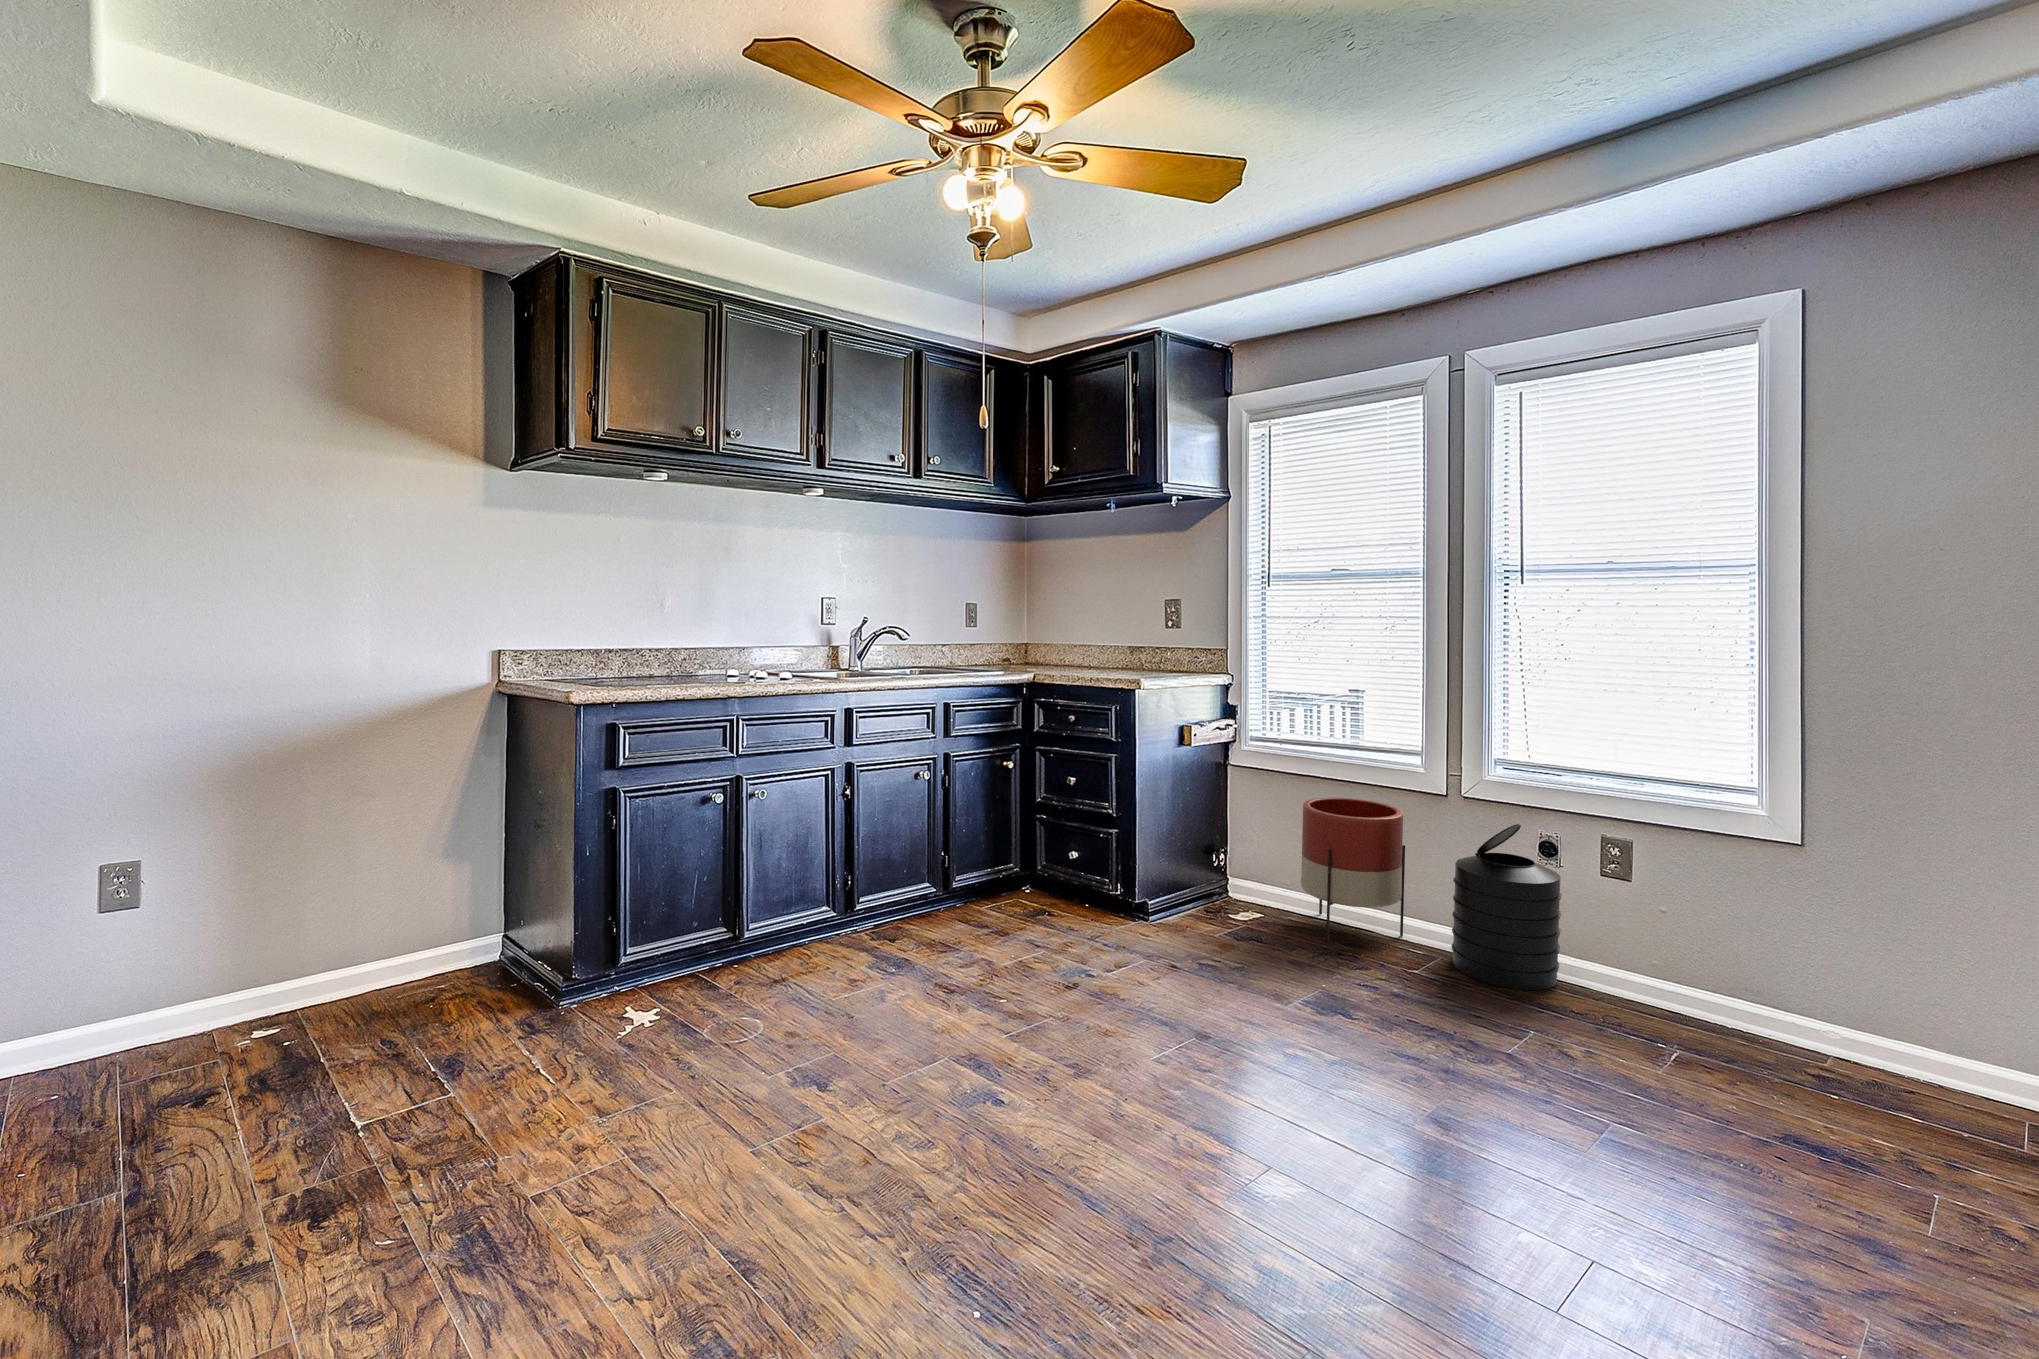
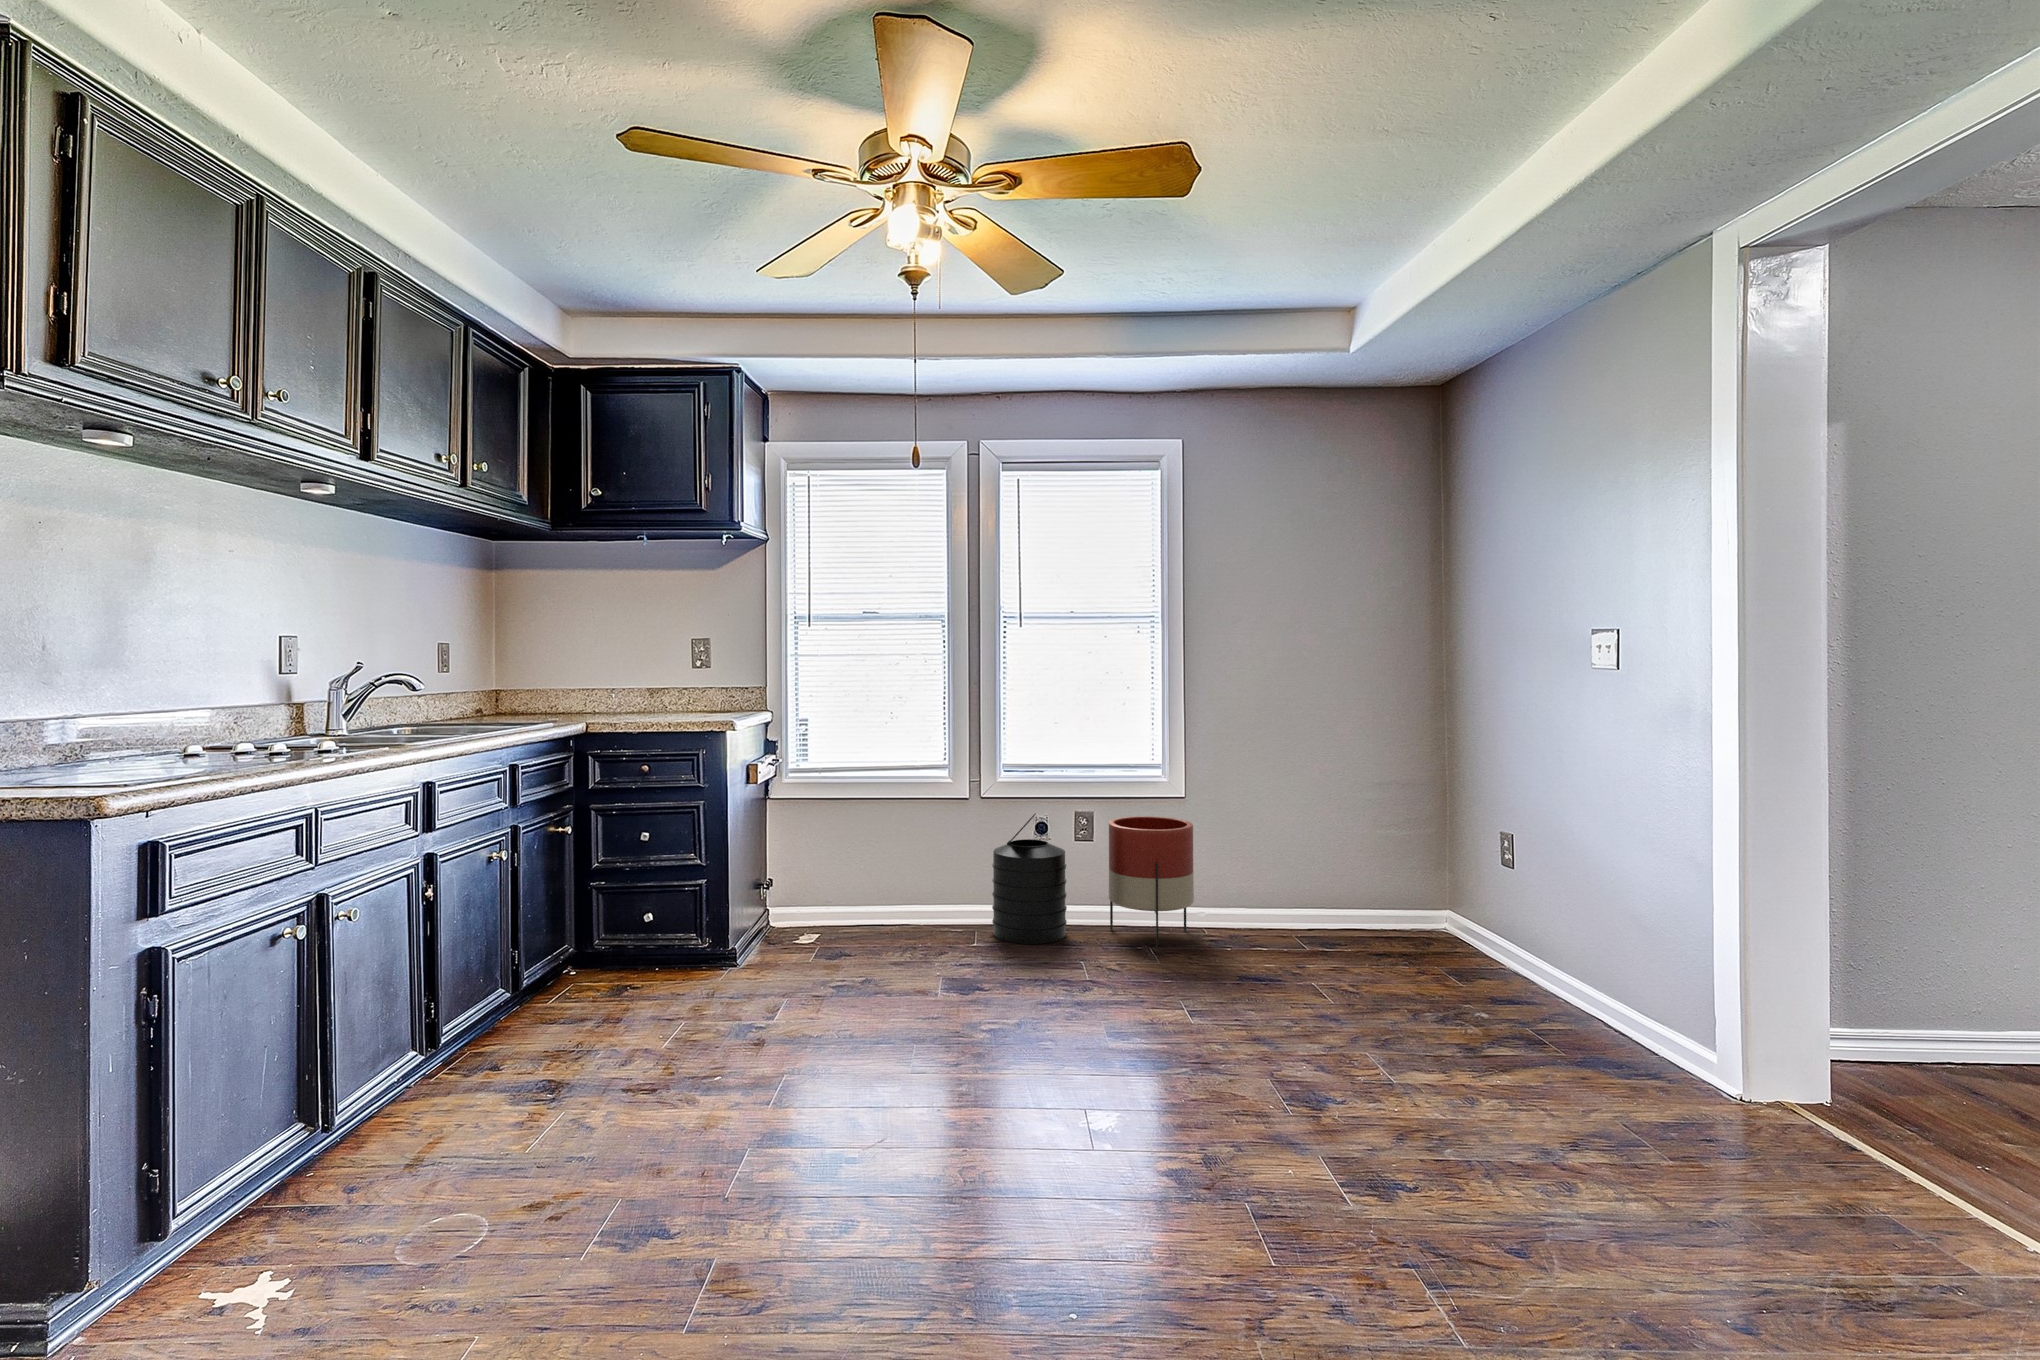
planter: present [1301,798,1405,943] -> present [1109,816,1194,949]

